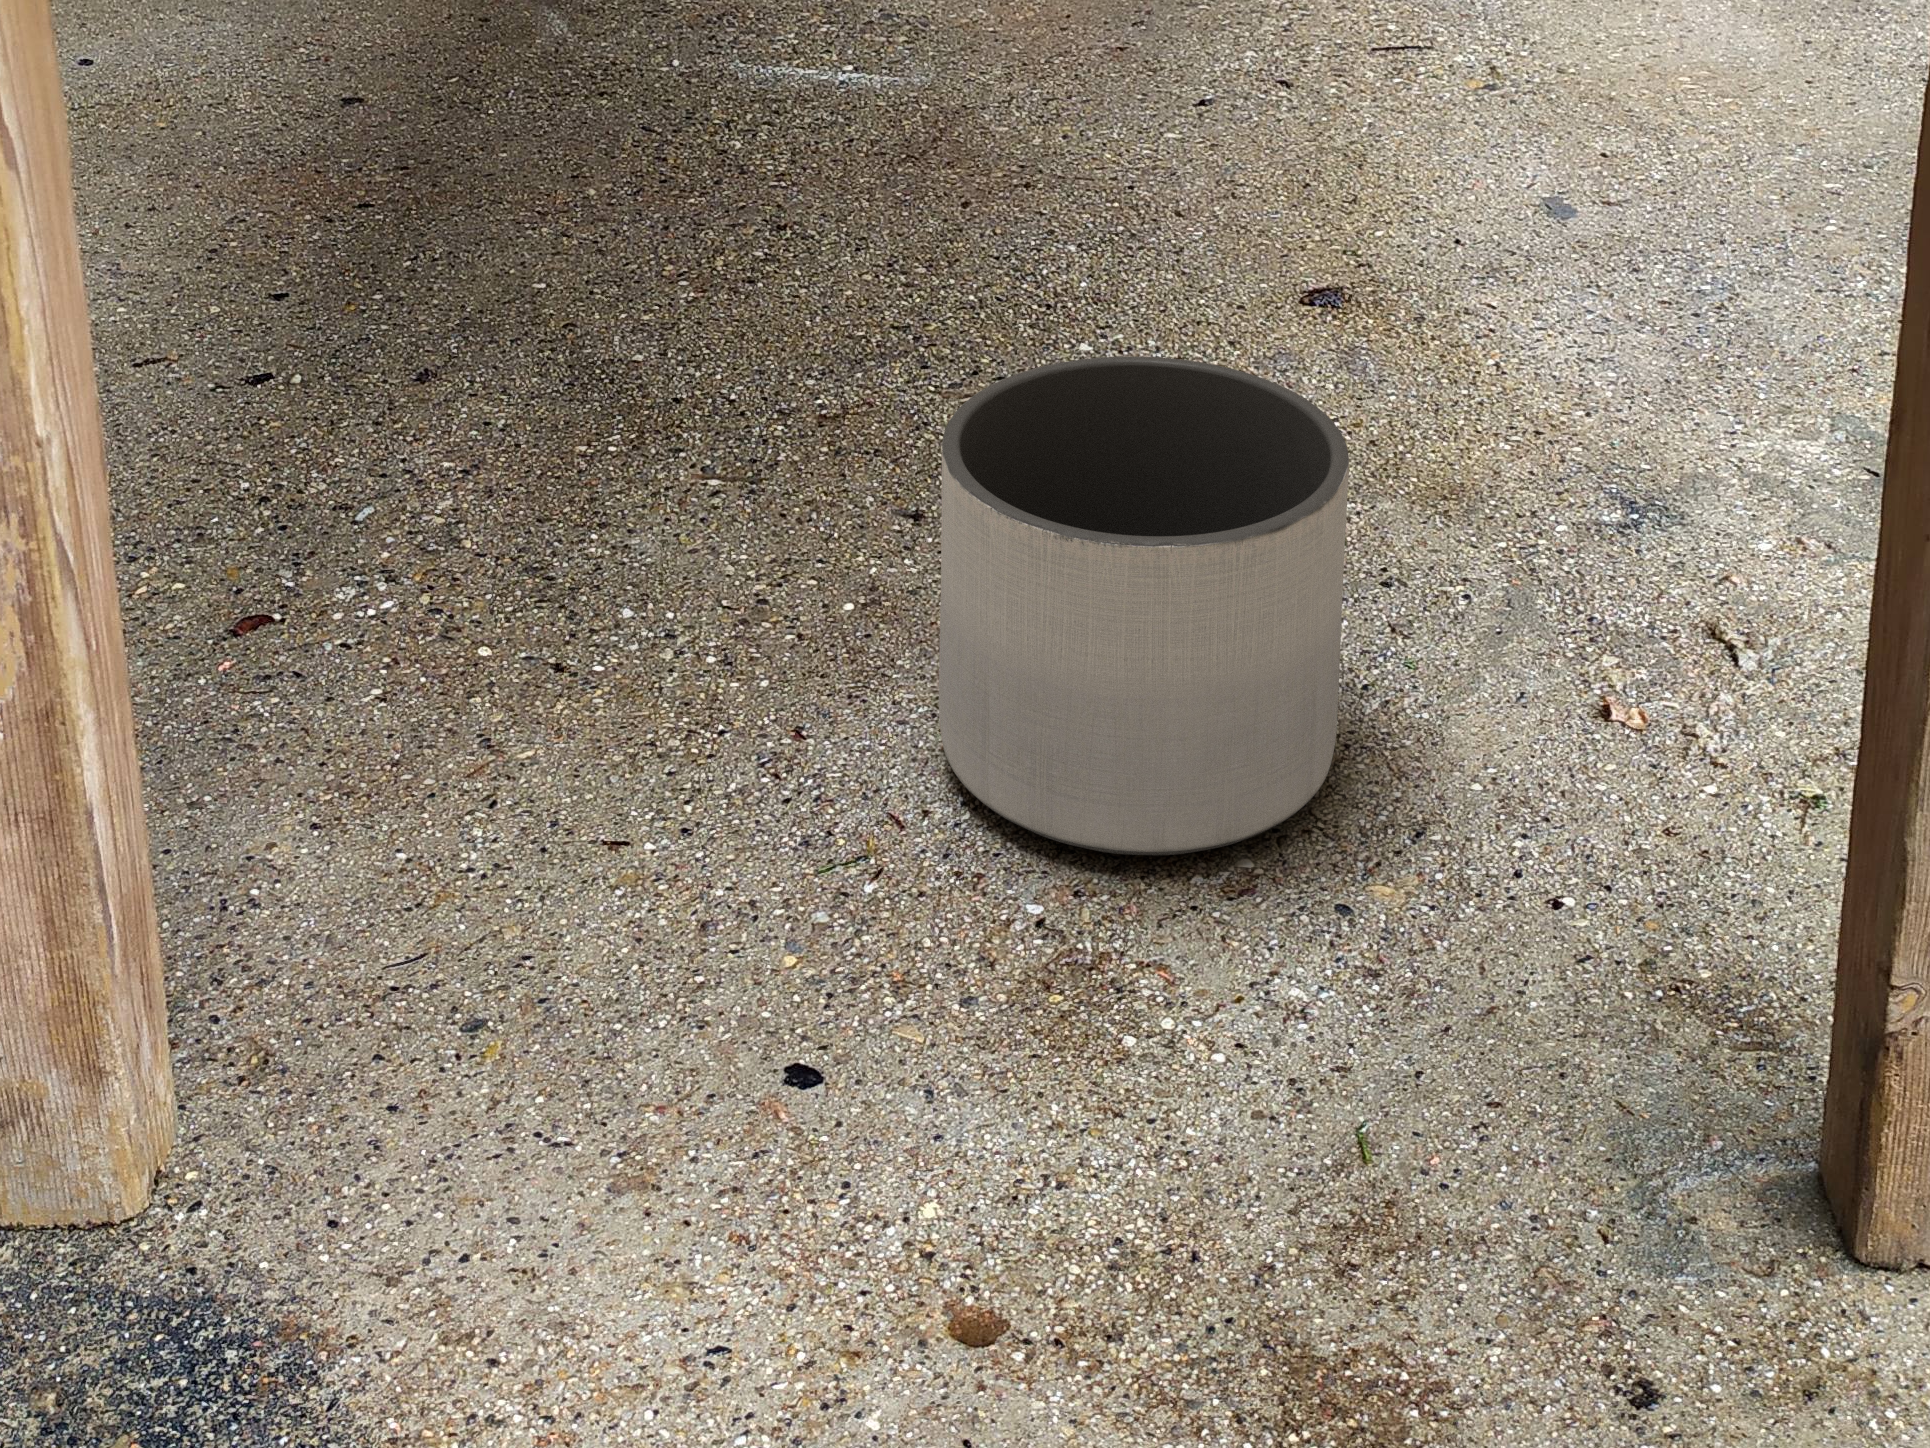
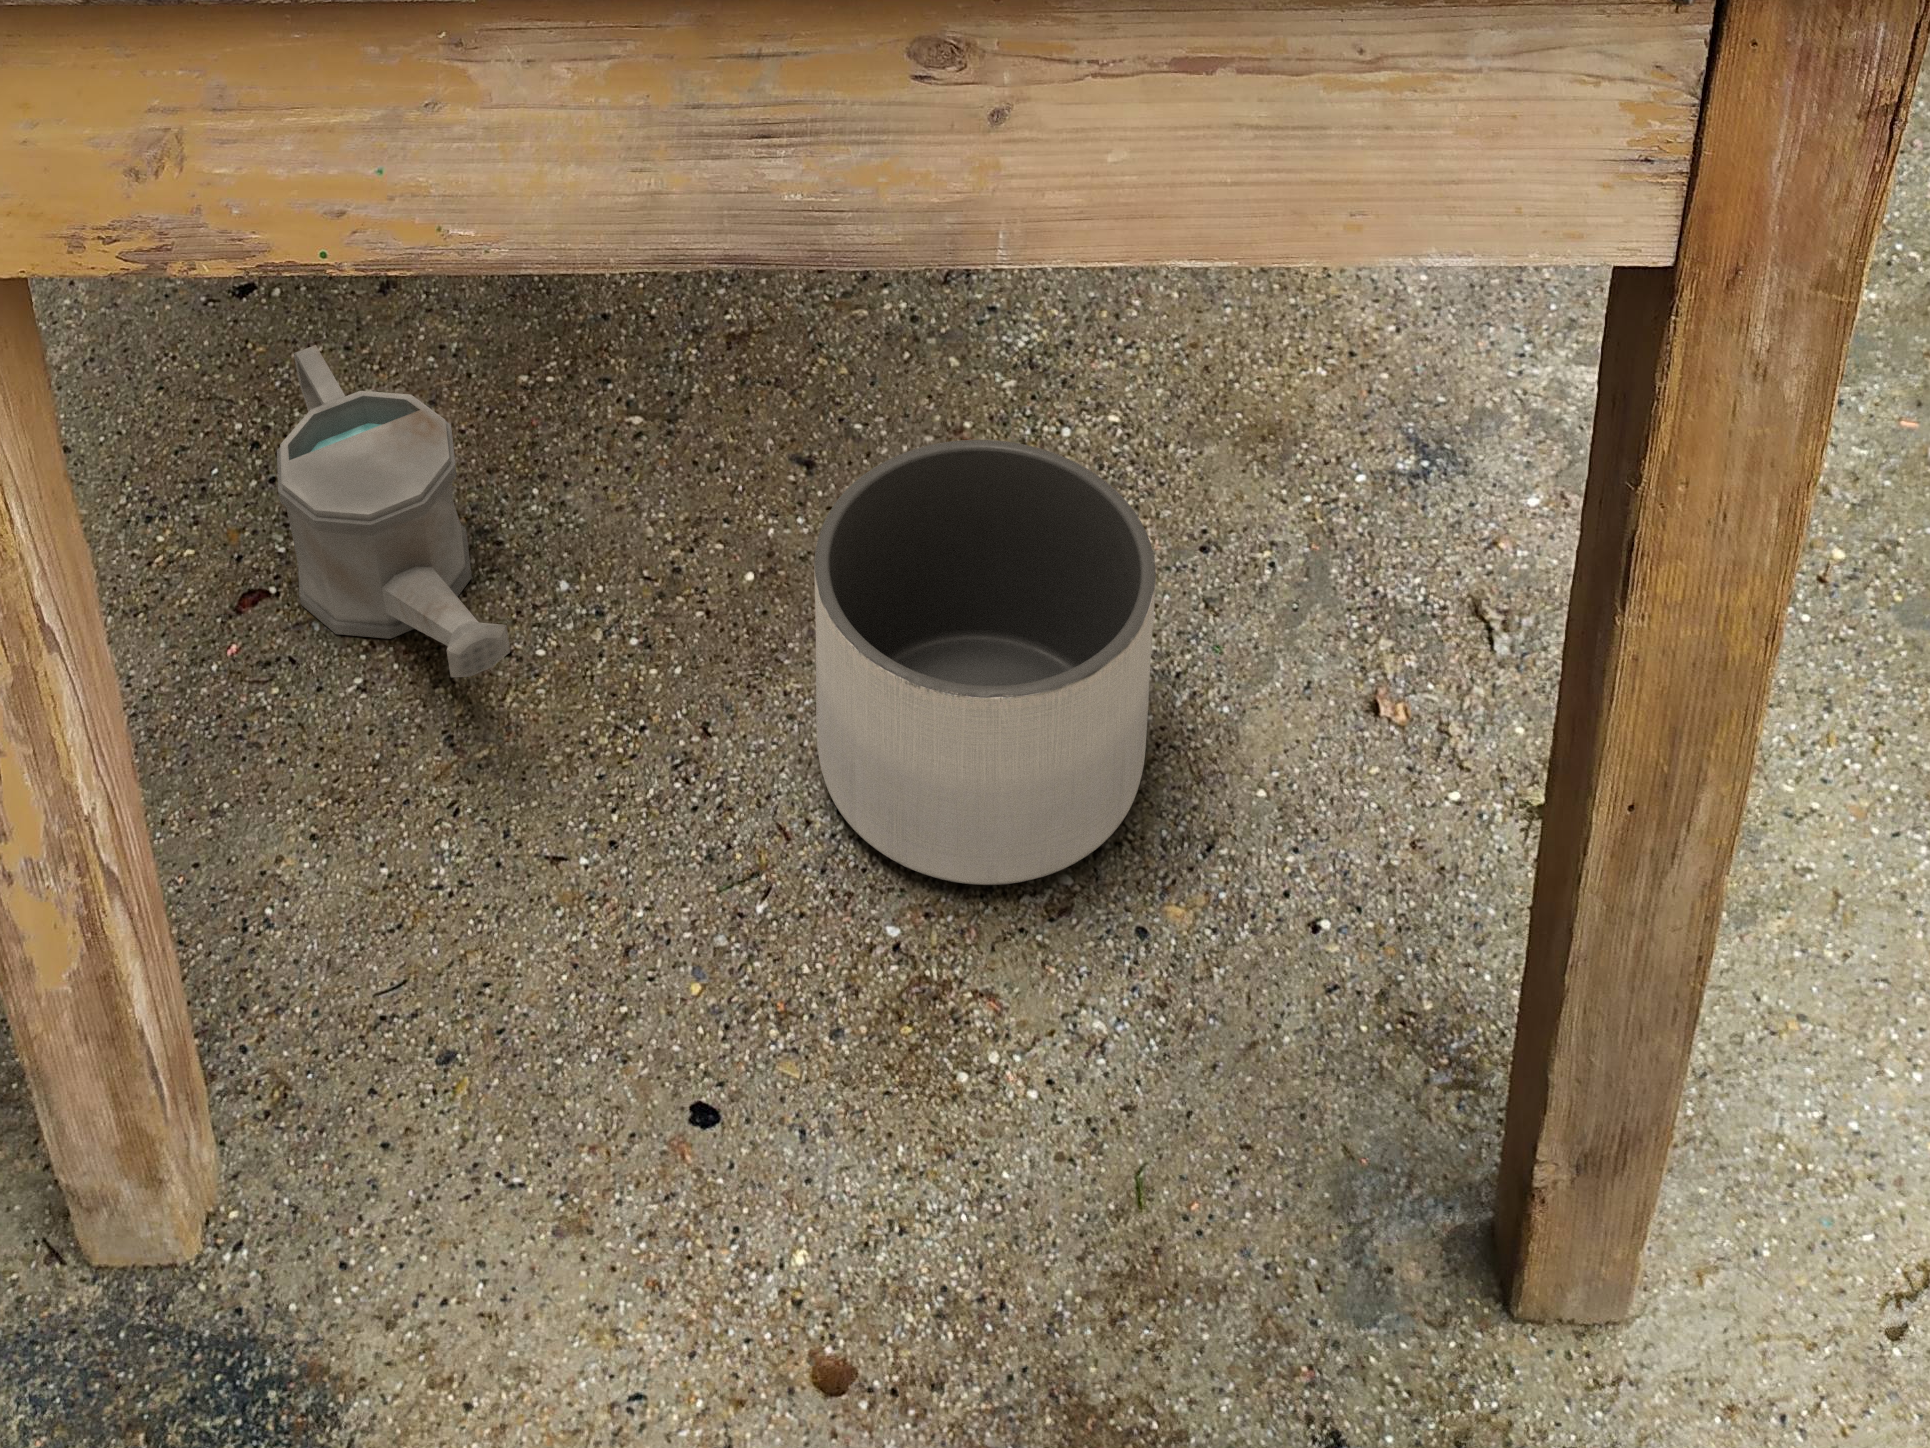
watering can: none [304,340,573,651] -> present [277,345,510,677]

